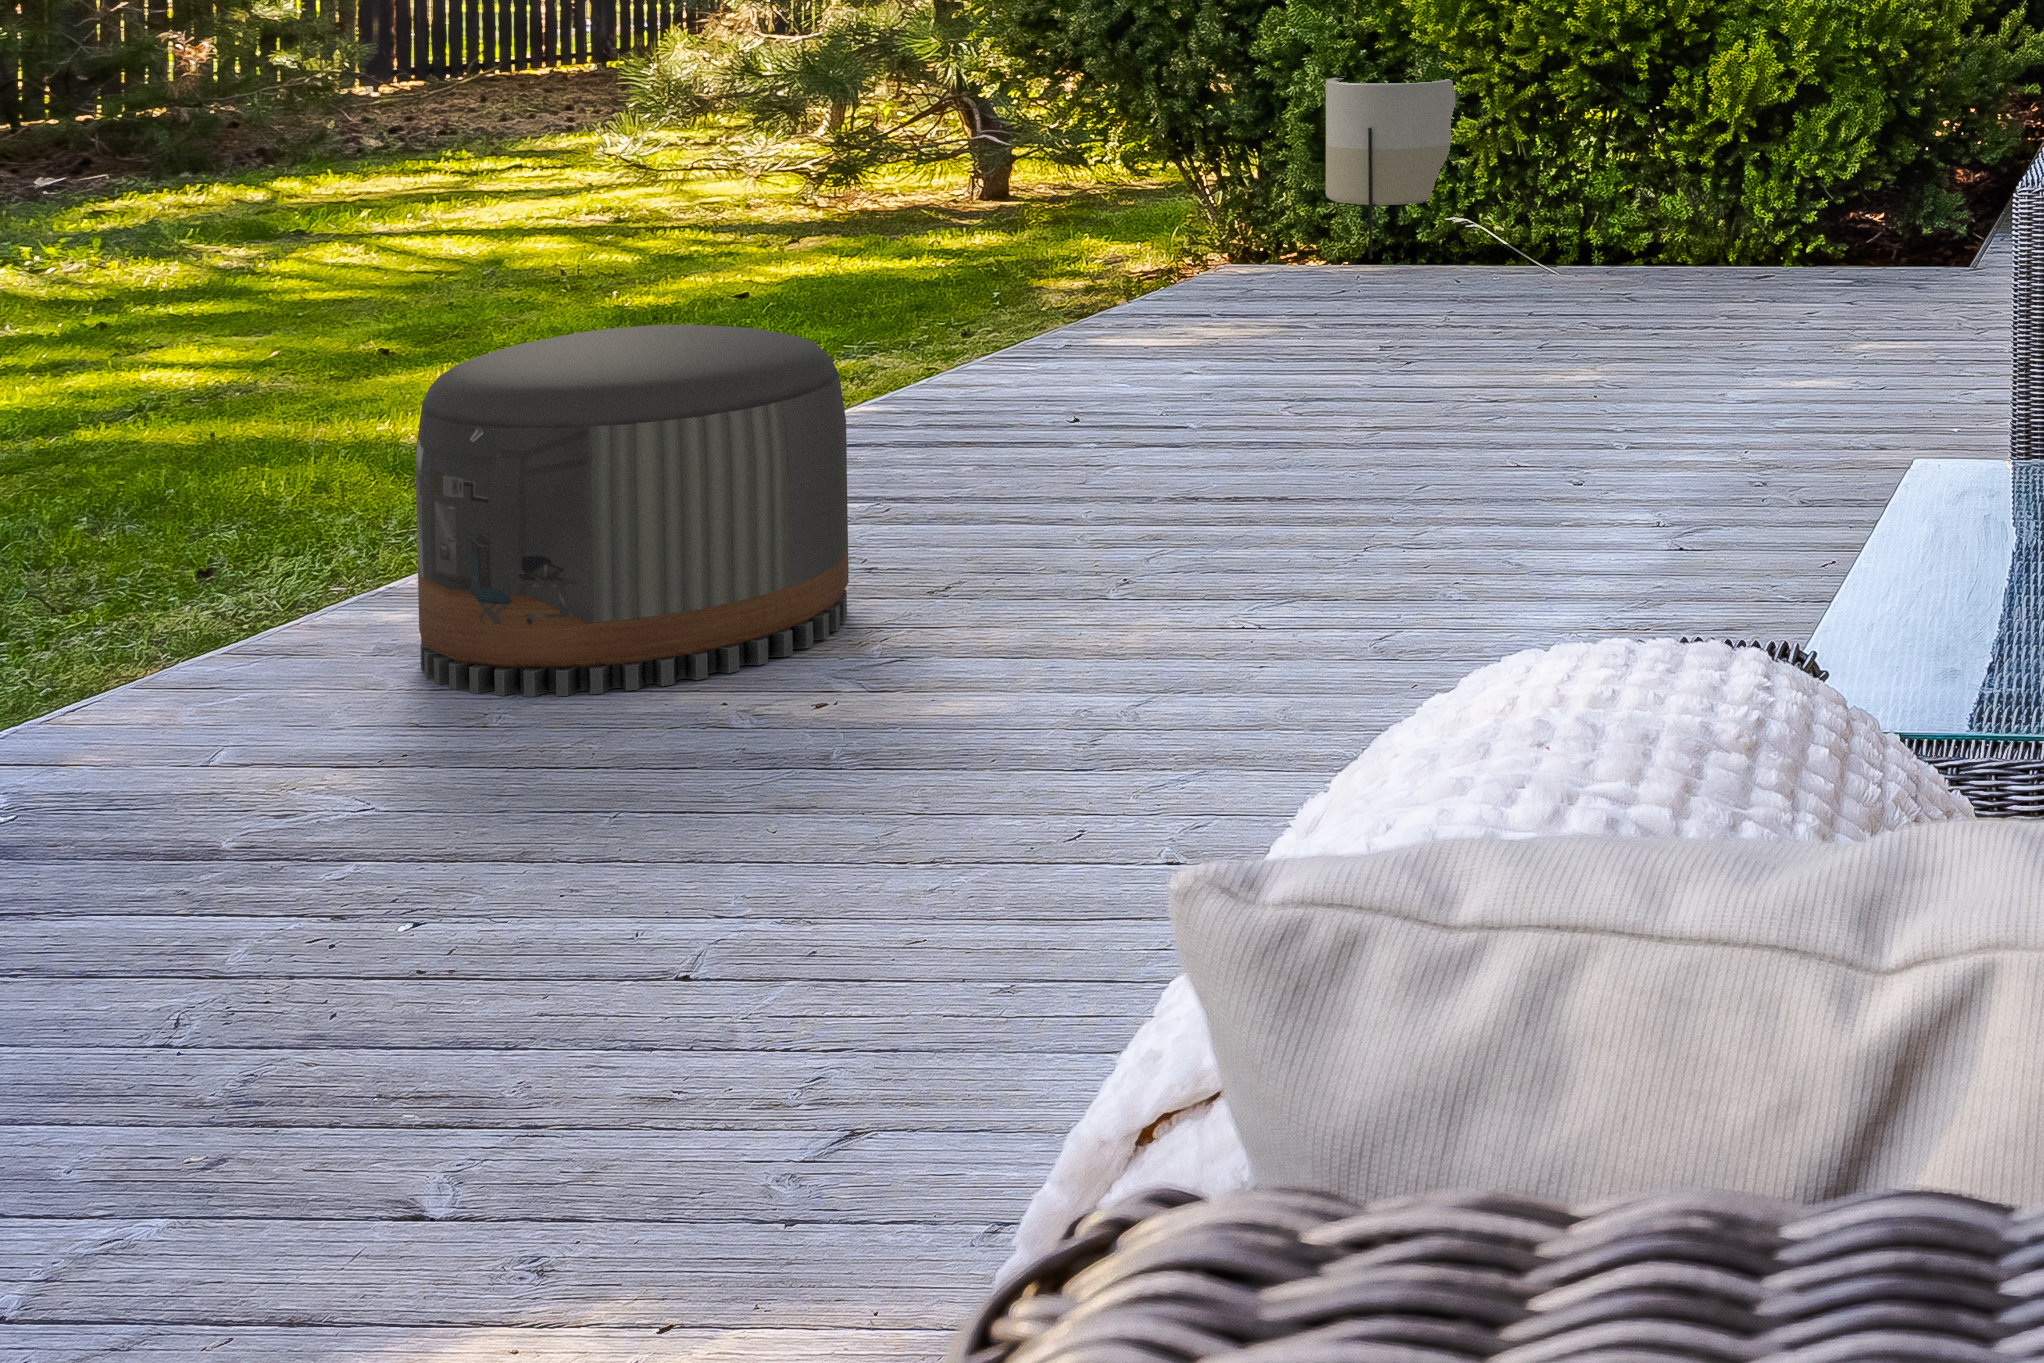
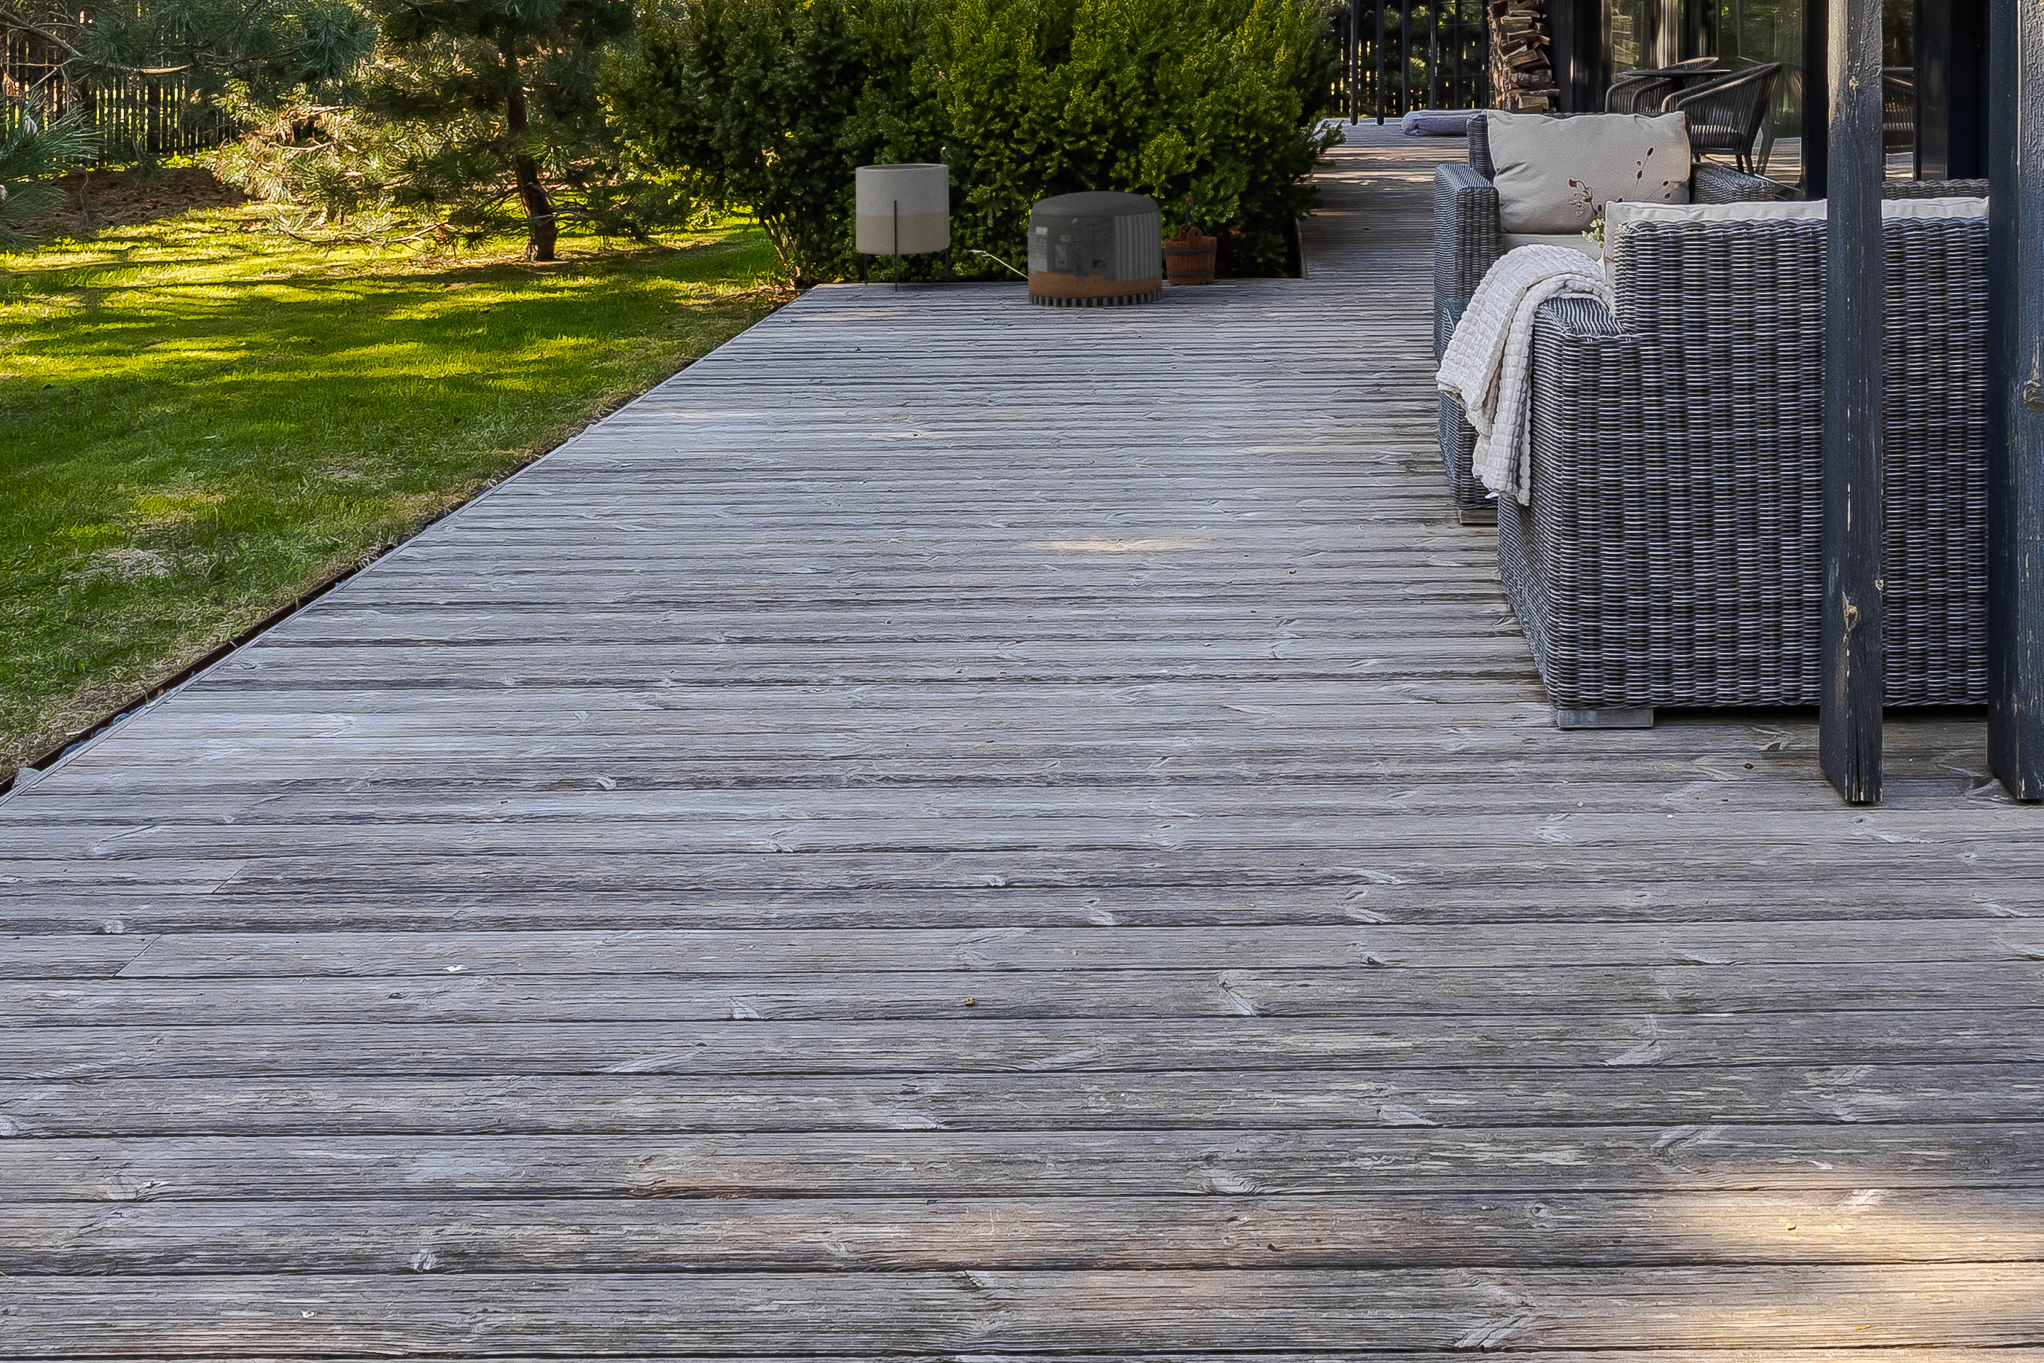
wooden bucket: none [1747,136,1824,268] -> present [1164,196,1217,285]
pouf: present [415,325,849,697] -> present [1028,191,1162,307]

